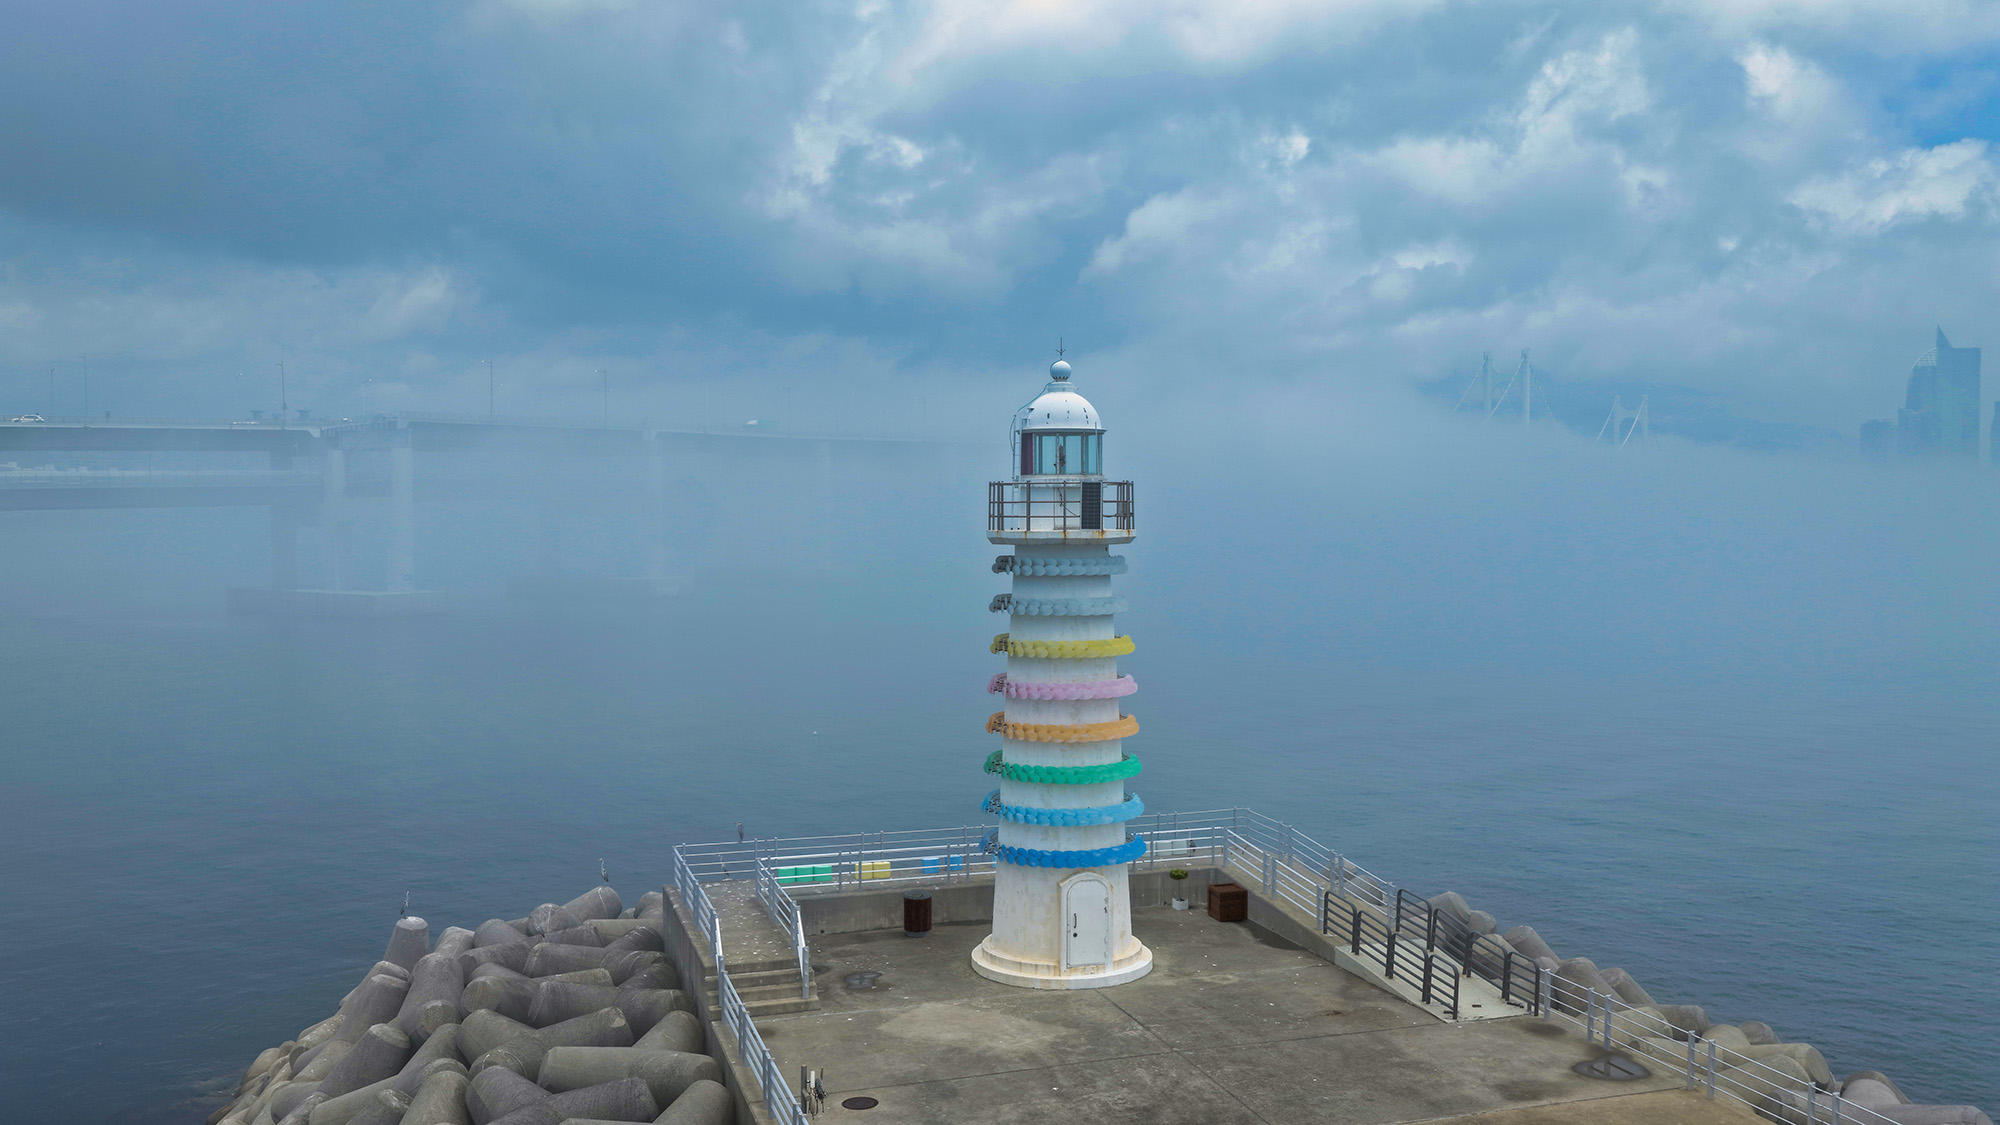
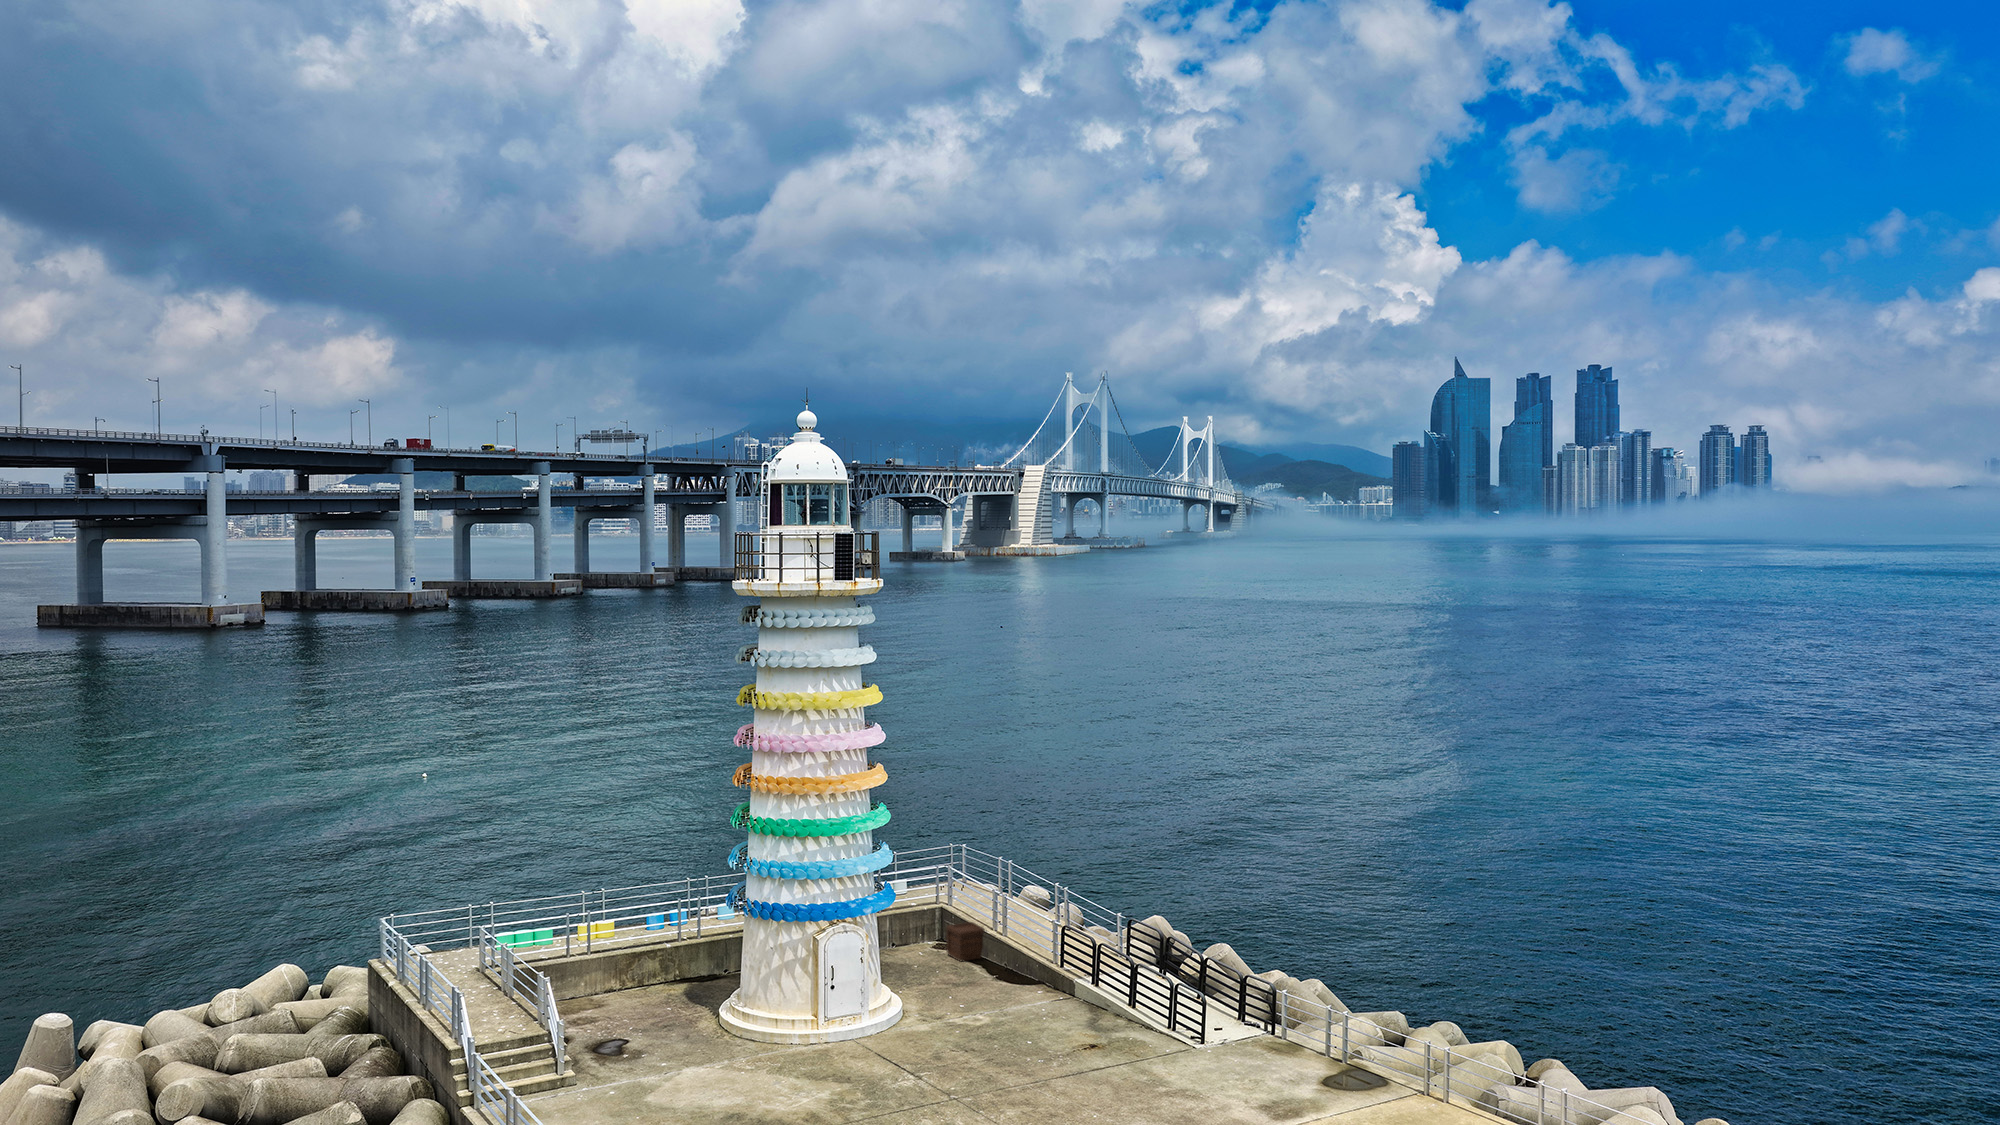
potted tree: present [1170,869,1188,910] -> none [908,911,927,953]
trash can: present [904,889,932,937] -> none [644,949,674,999]

